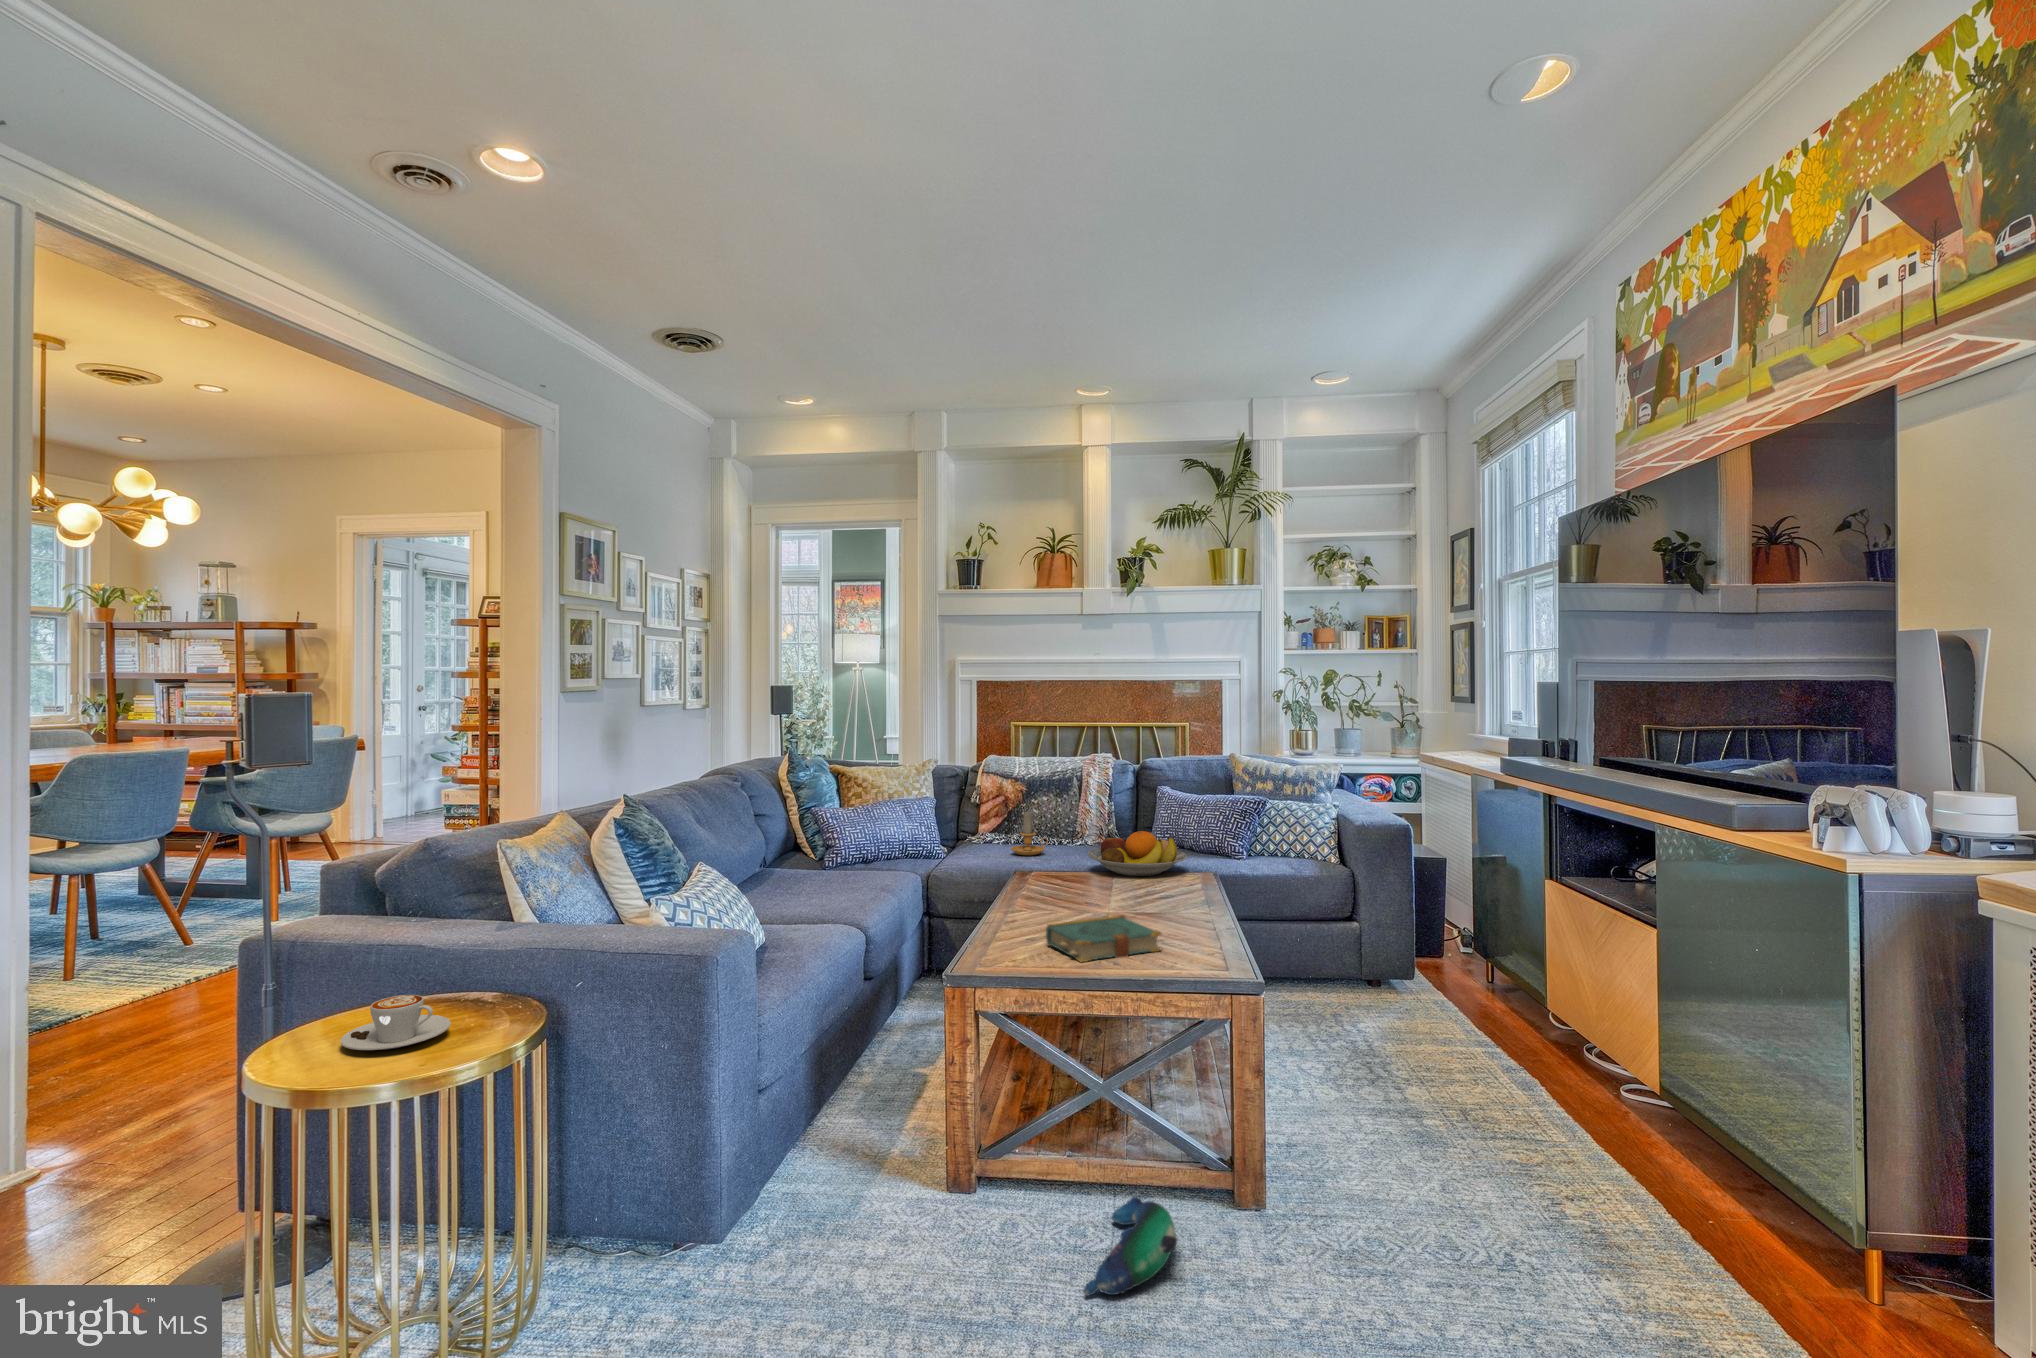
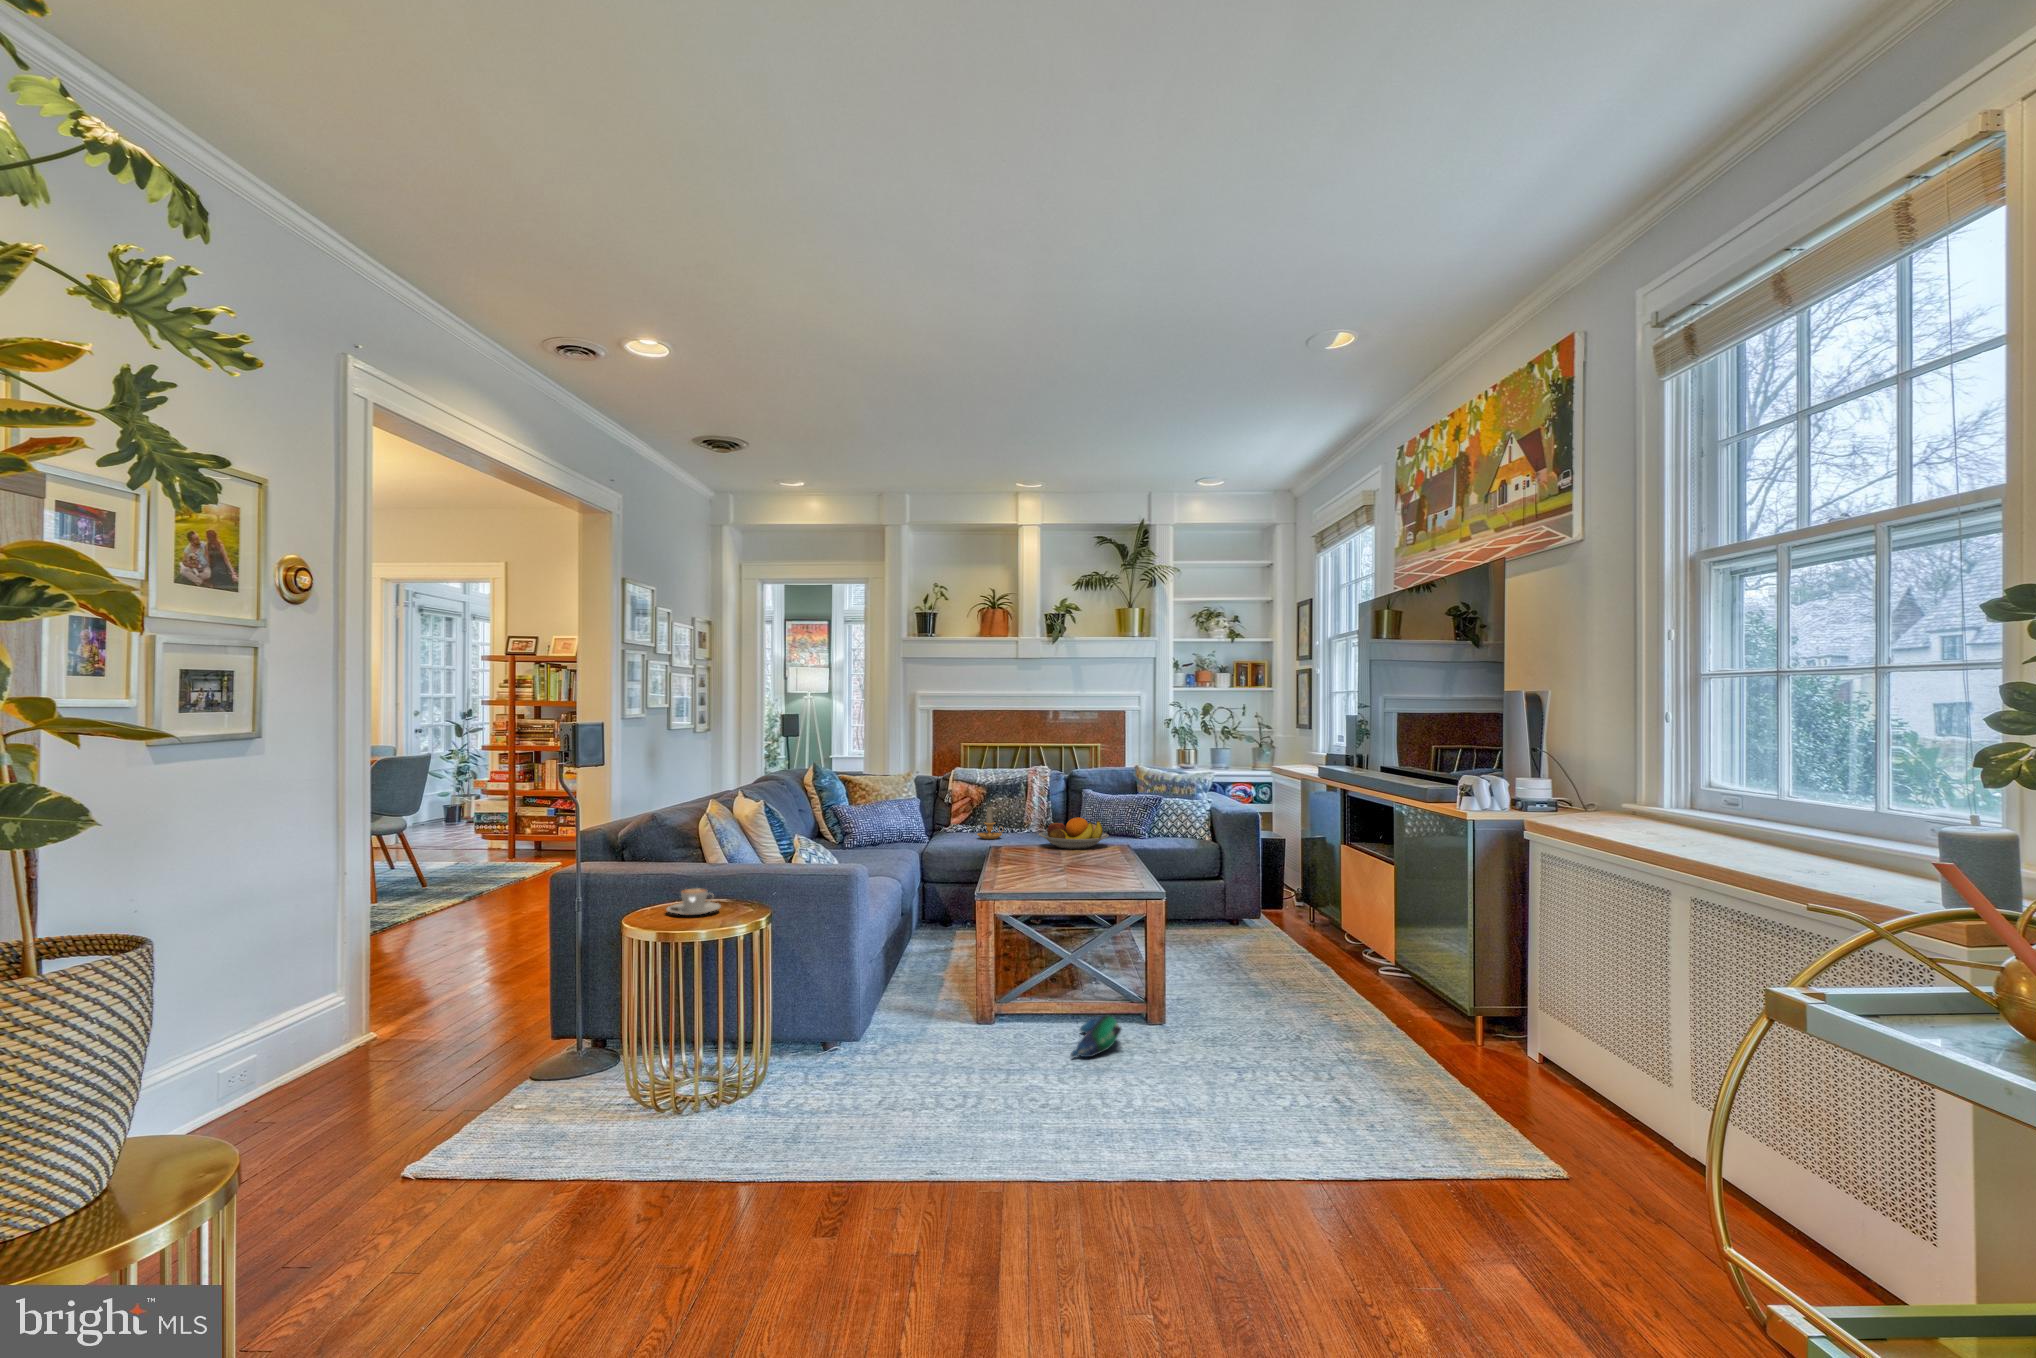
book: present [1046,915,1161,962] -> none [1030,862,1104,887]

